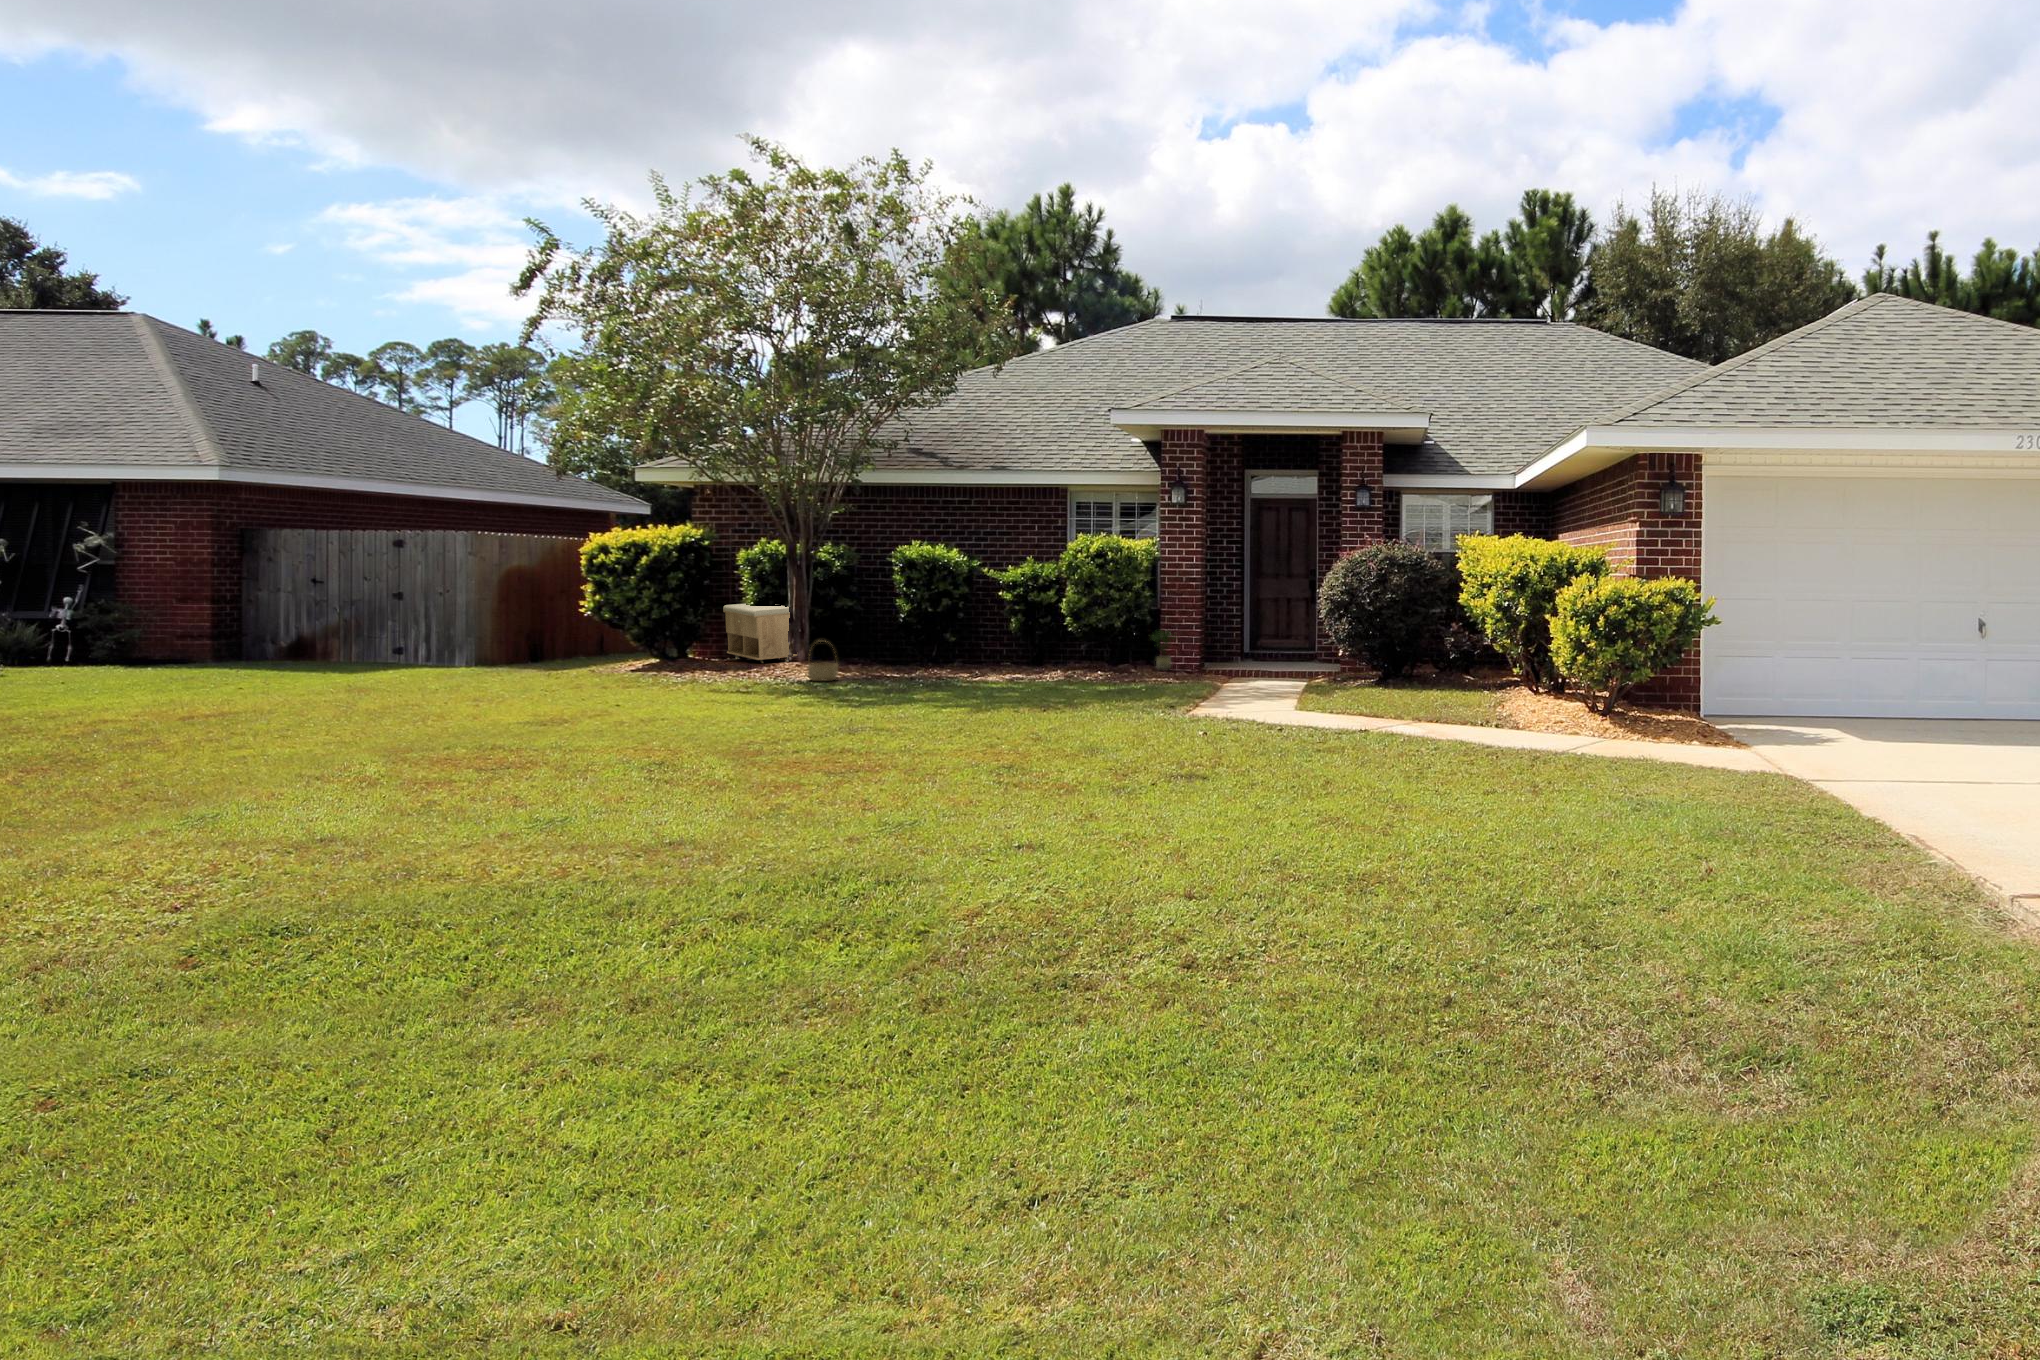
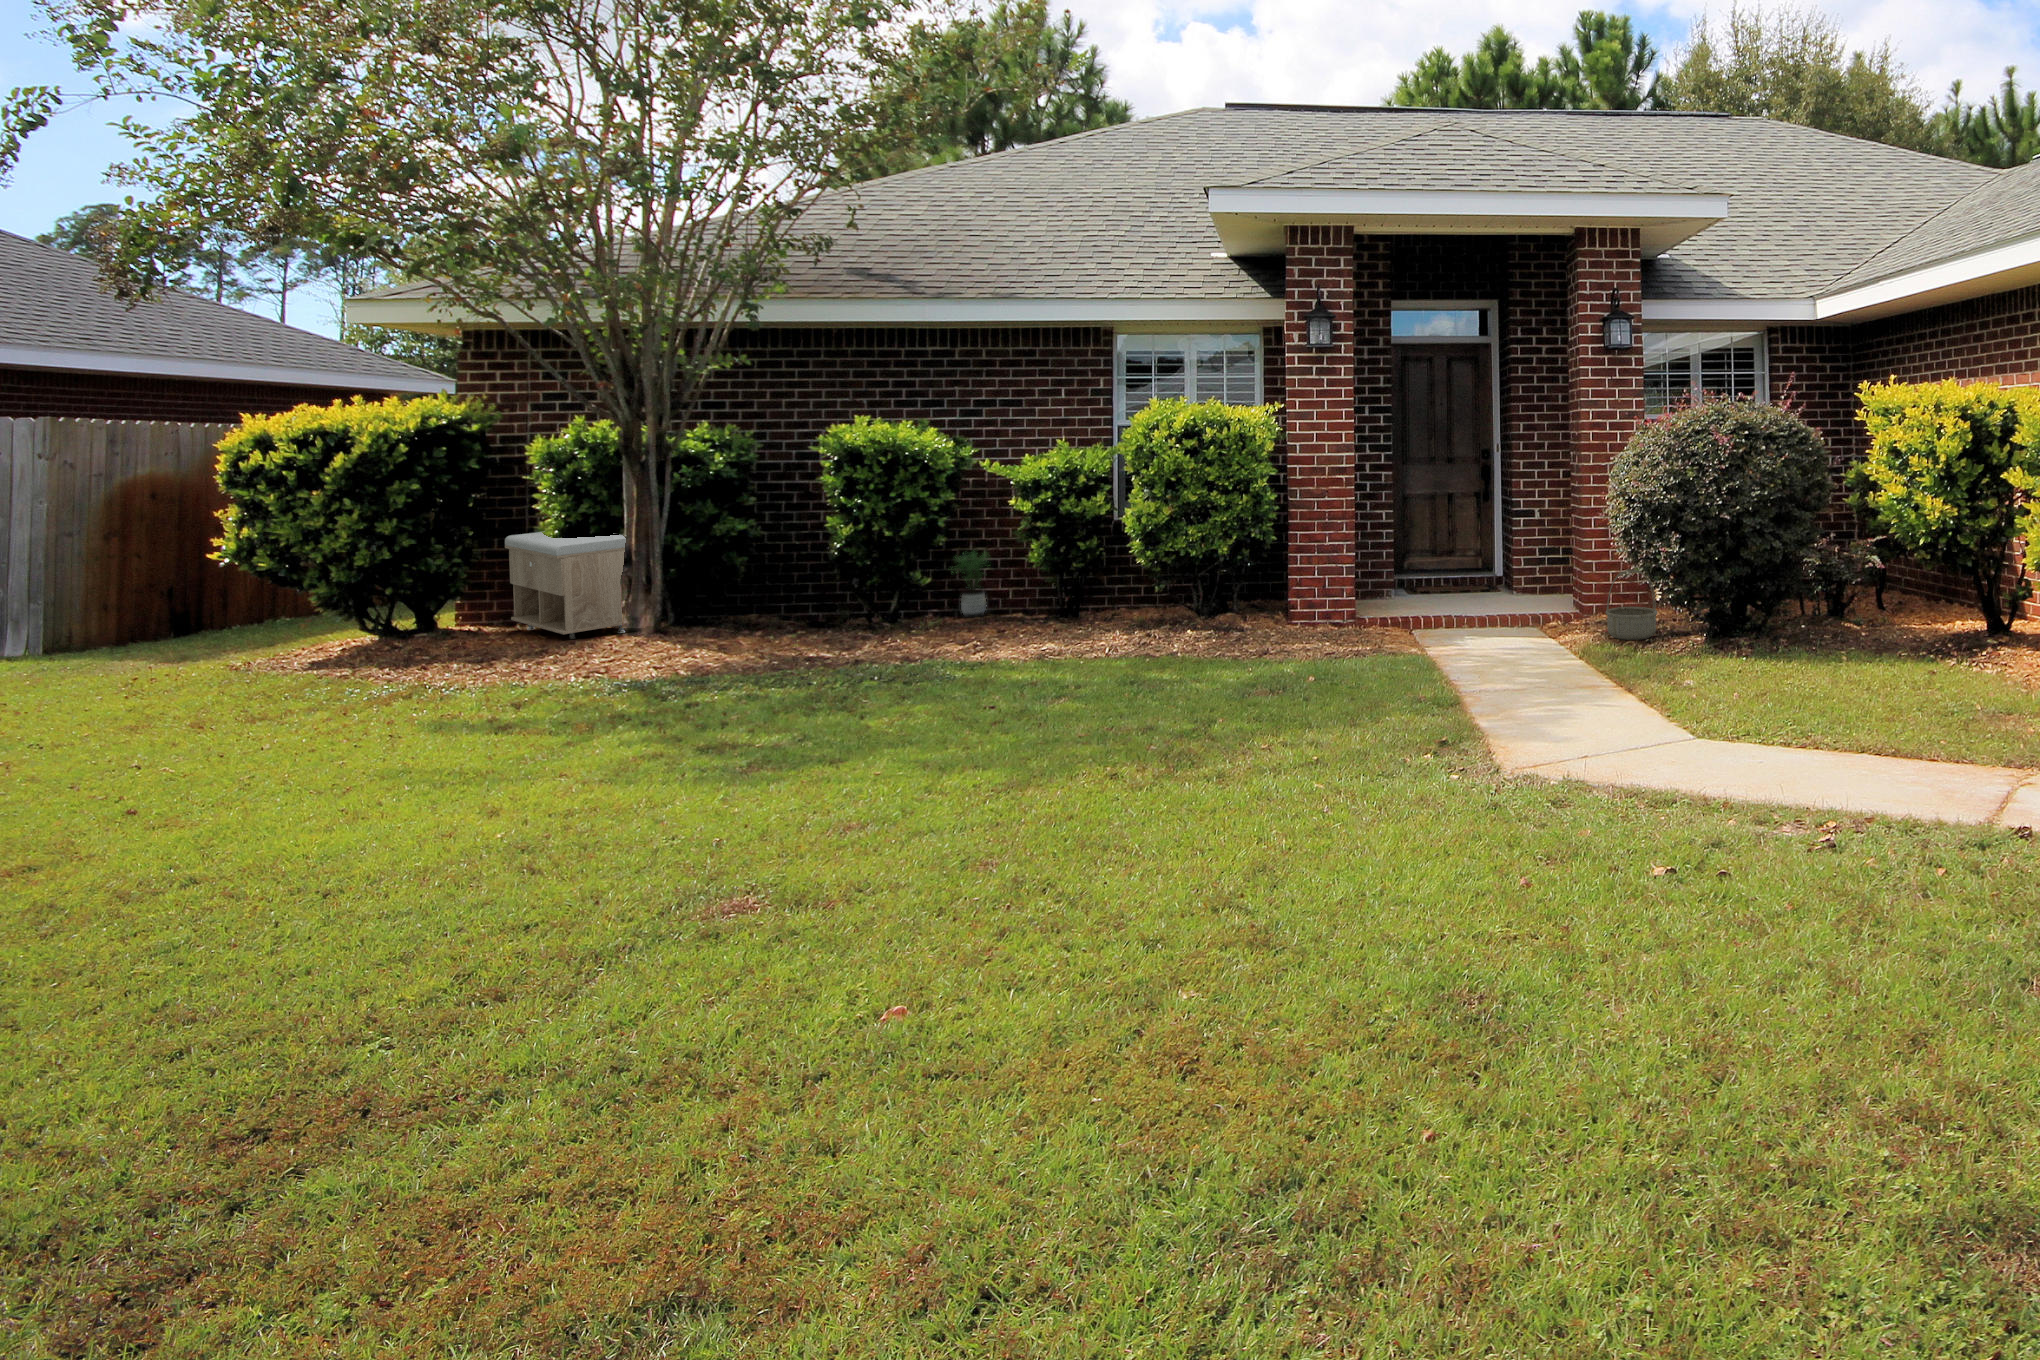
potted plant: present [1152,631,1174,671] -> present [949,552,988,617]
basket: present [807,641,838,681] -> present [1606,570,1657,640]

